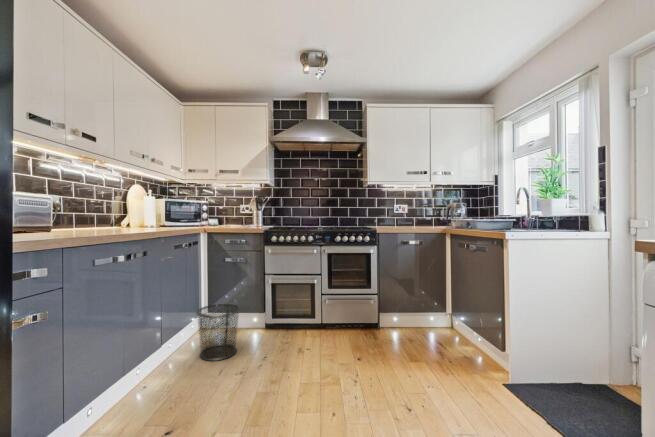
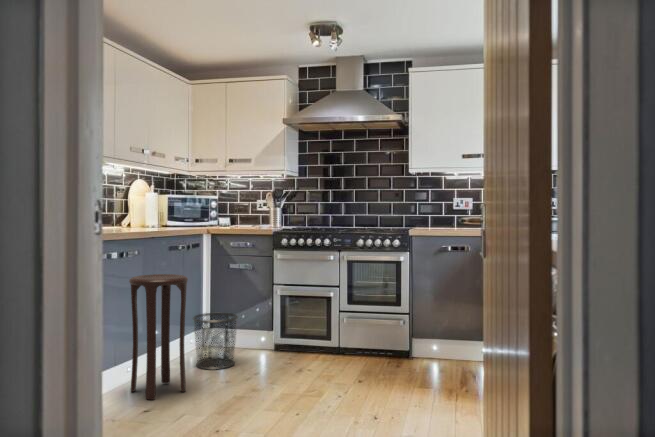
stool: none [134,277,200,420] -> present [129,274,188,400]

